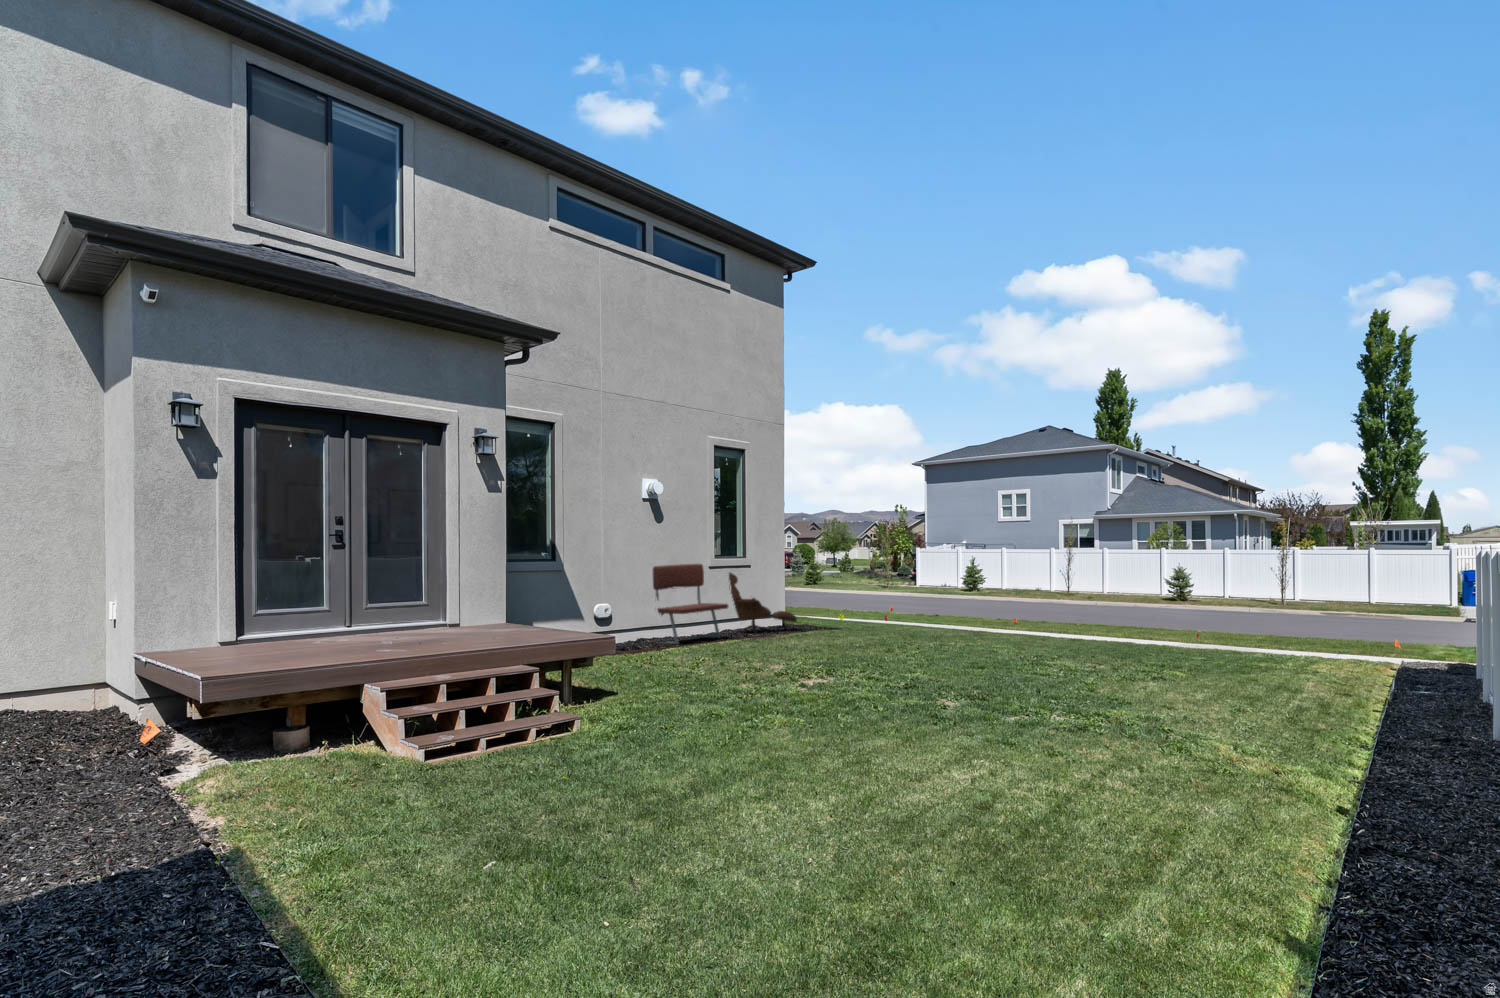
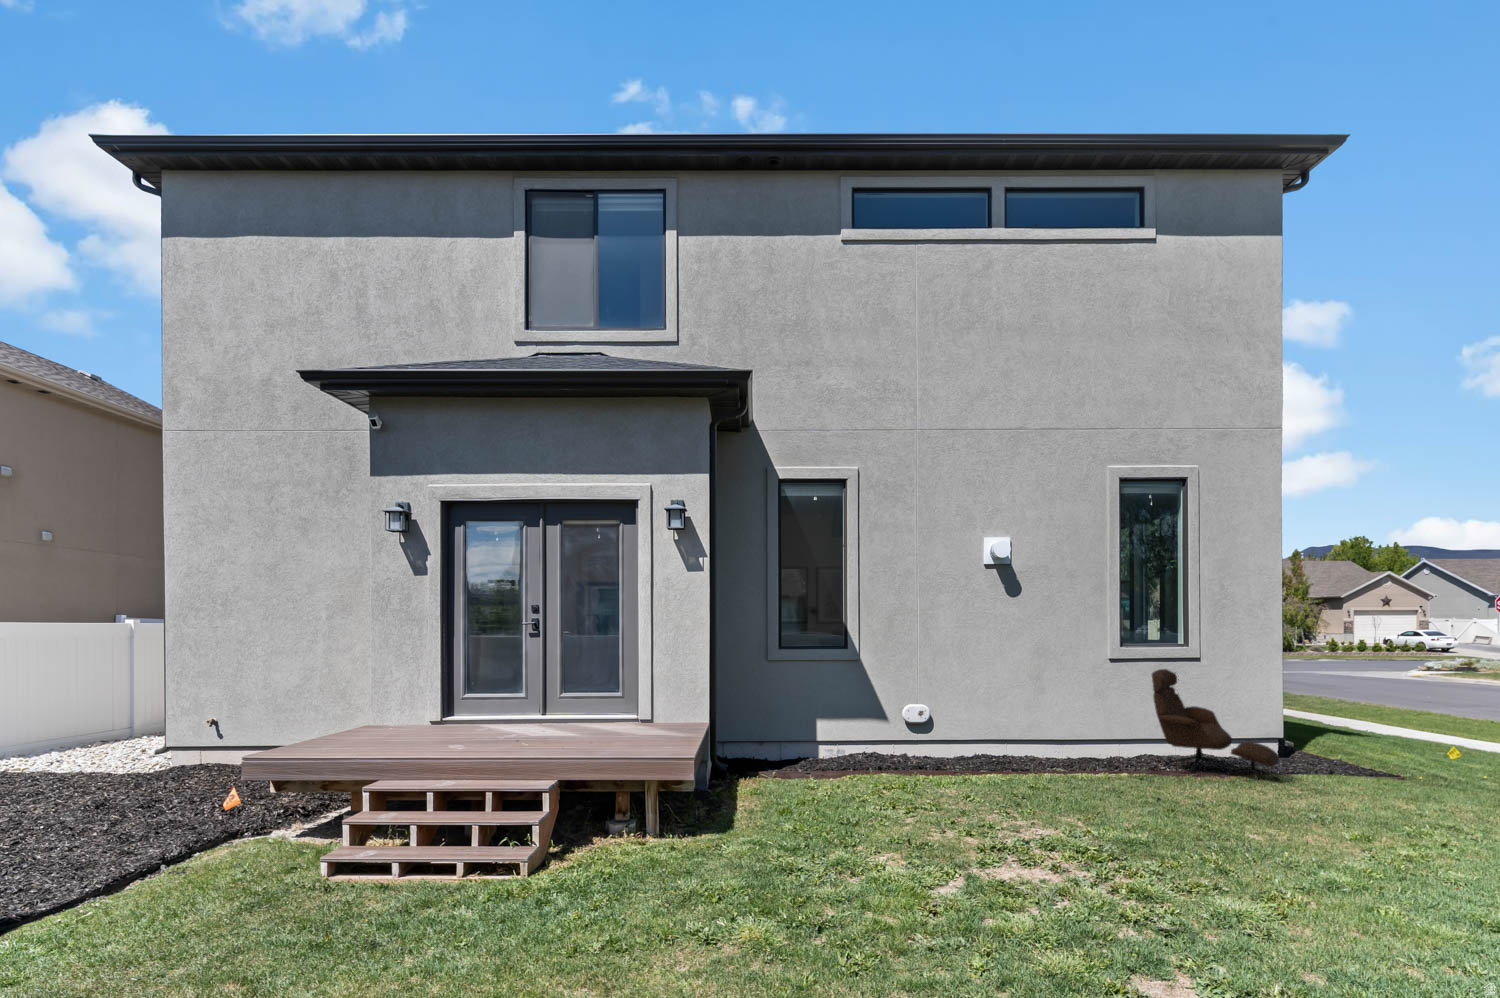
bench: present [653,564,728,644] -> none [998,655,1116,773]

